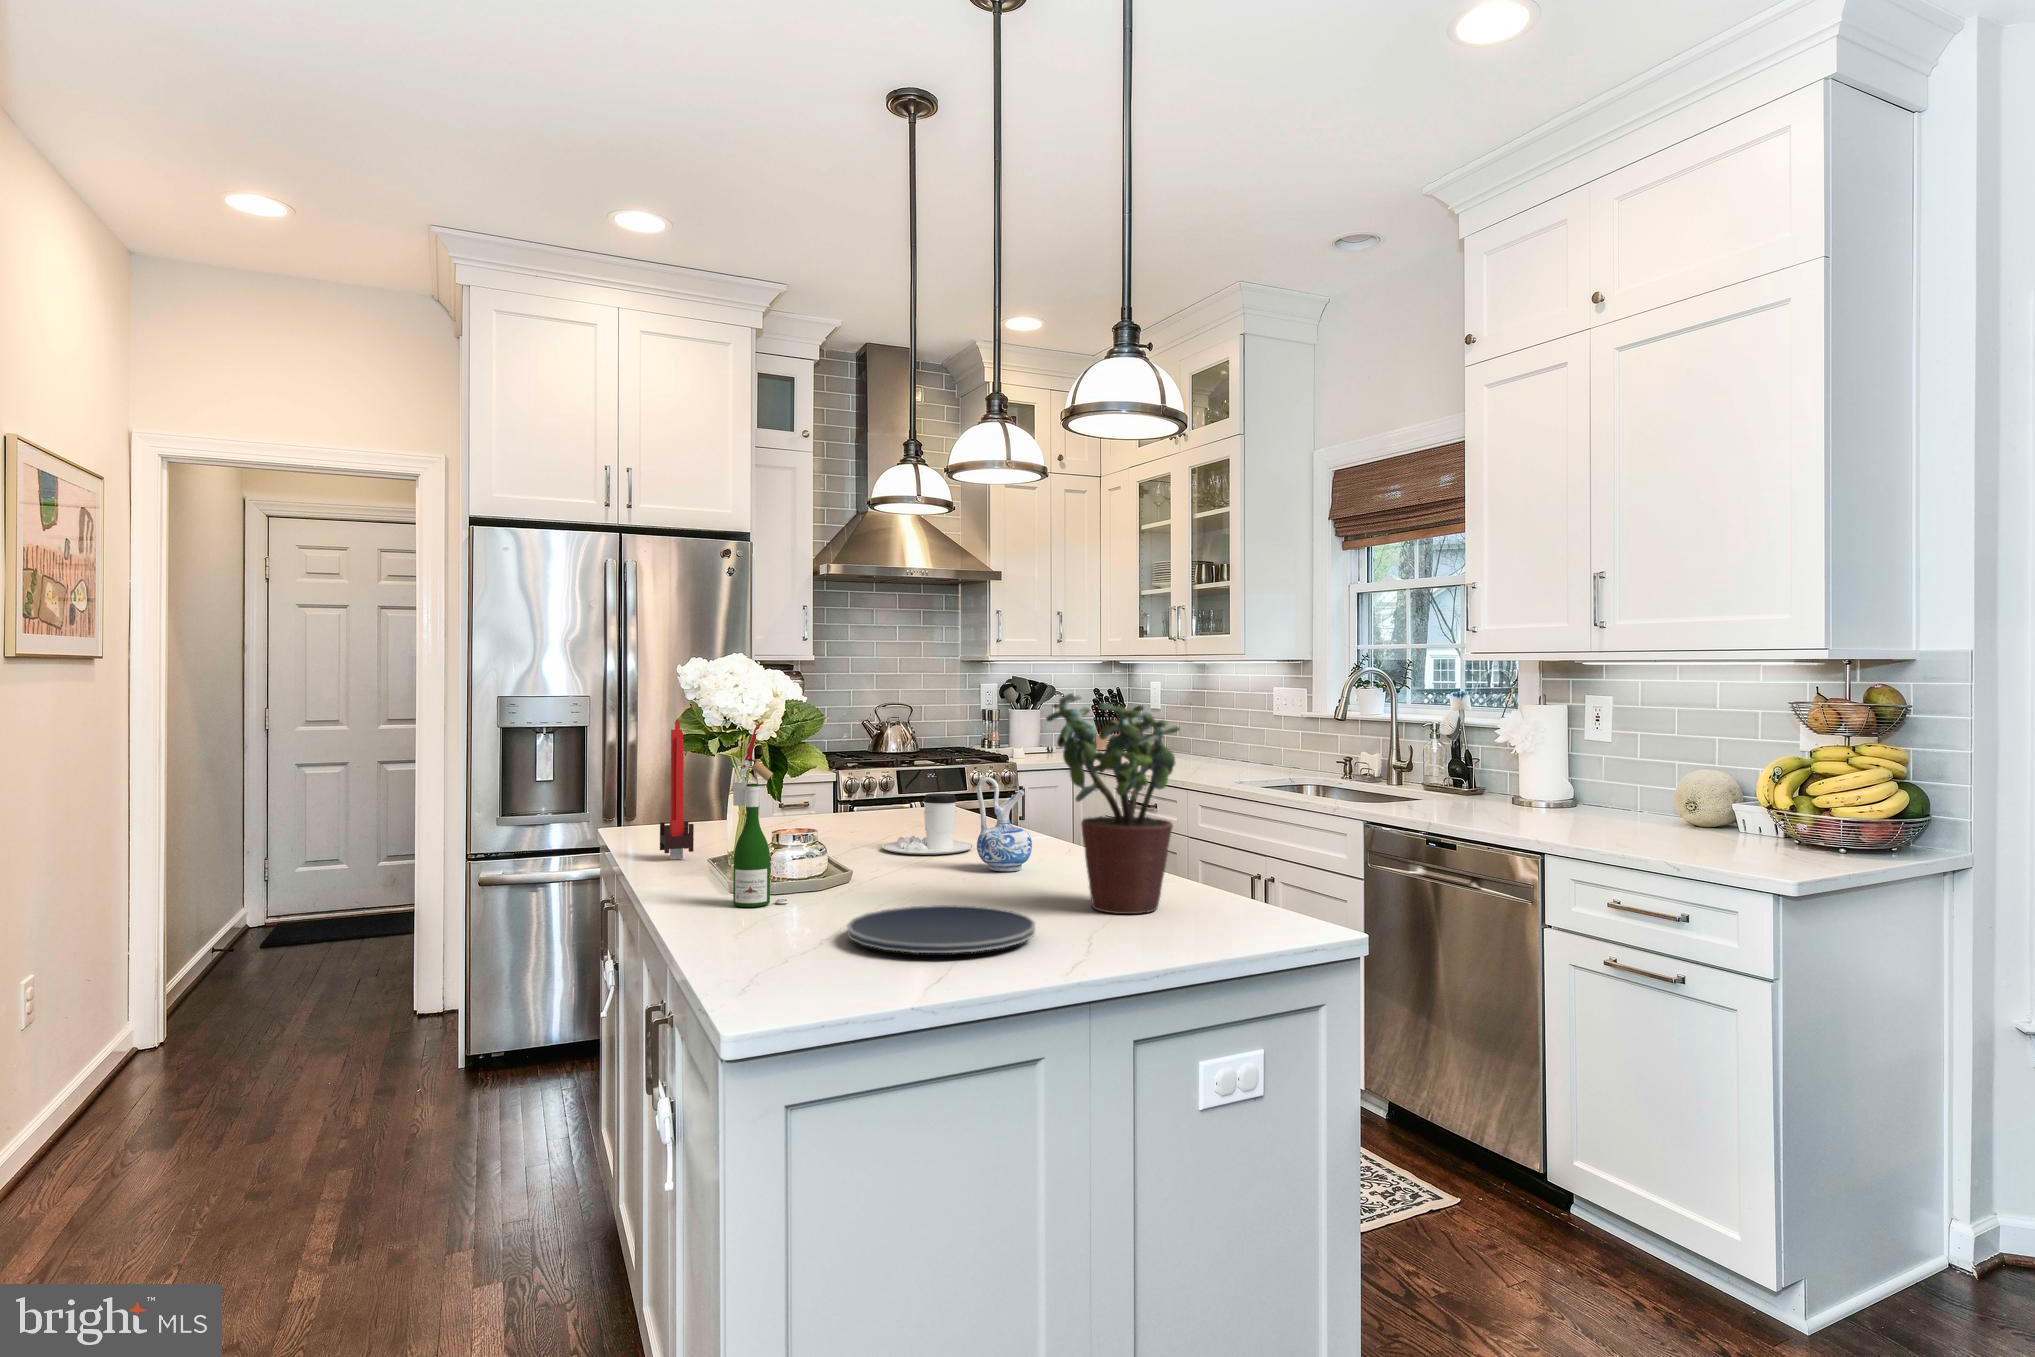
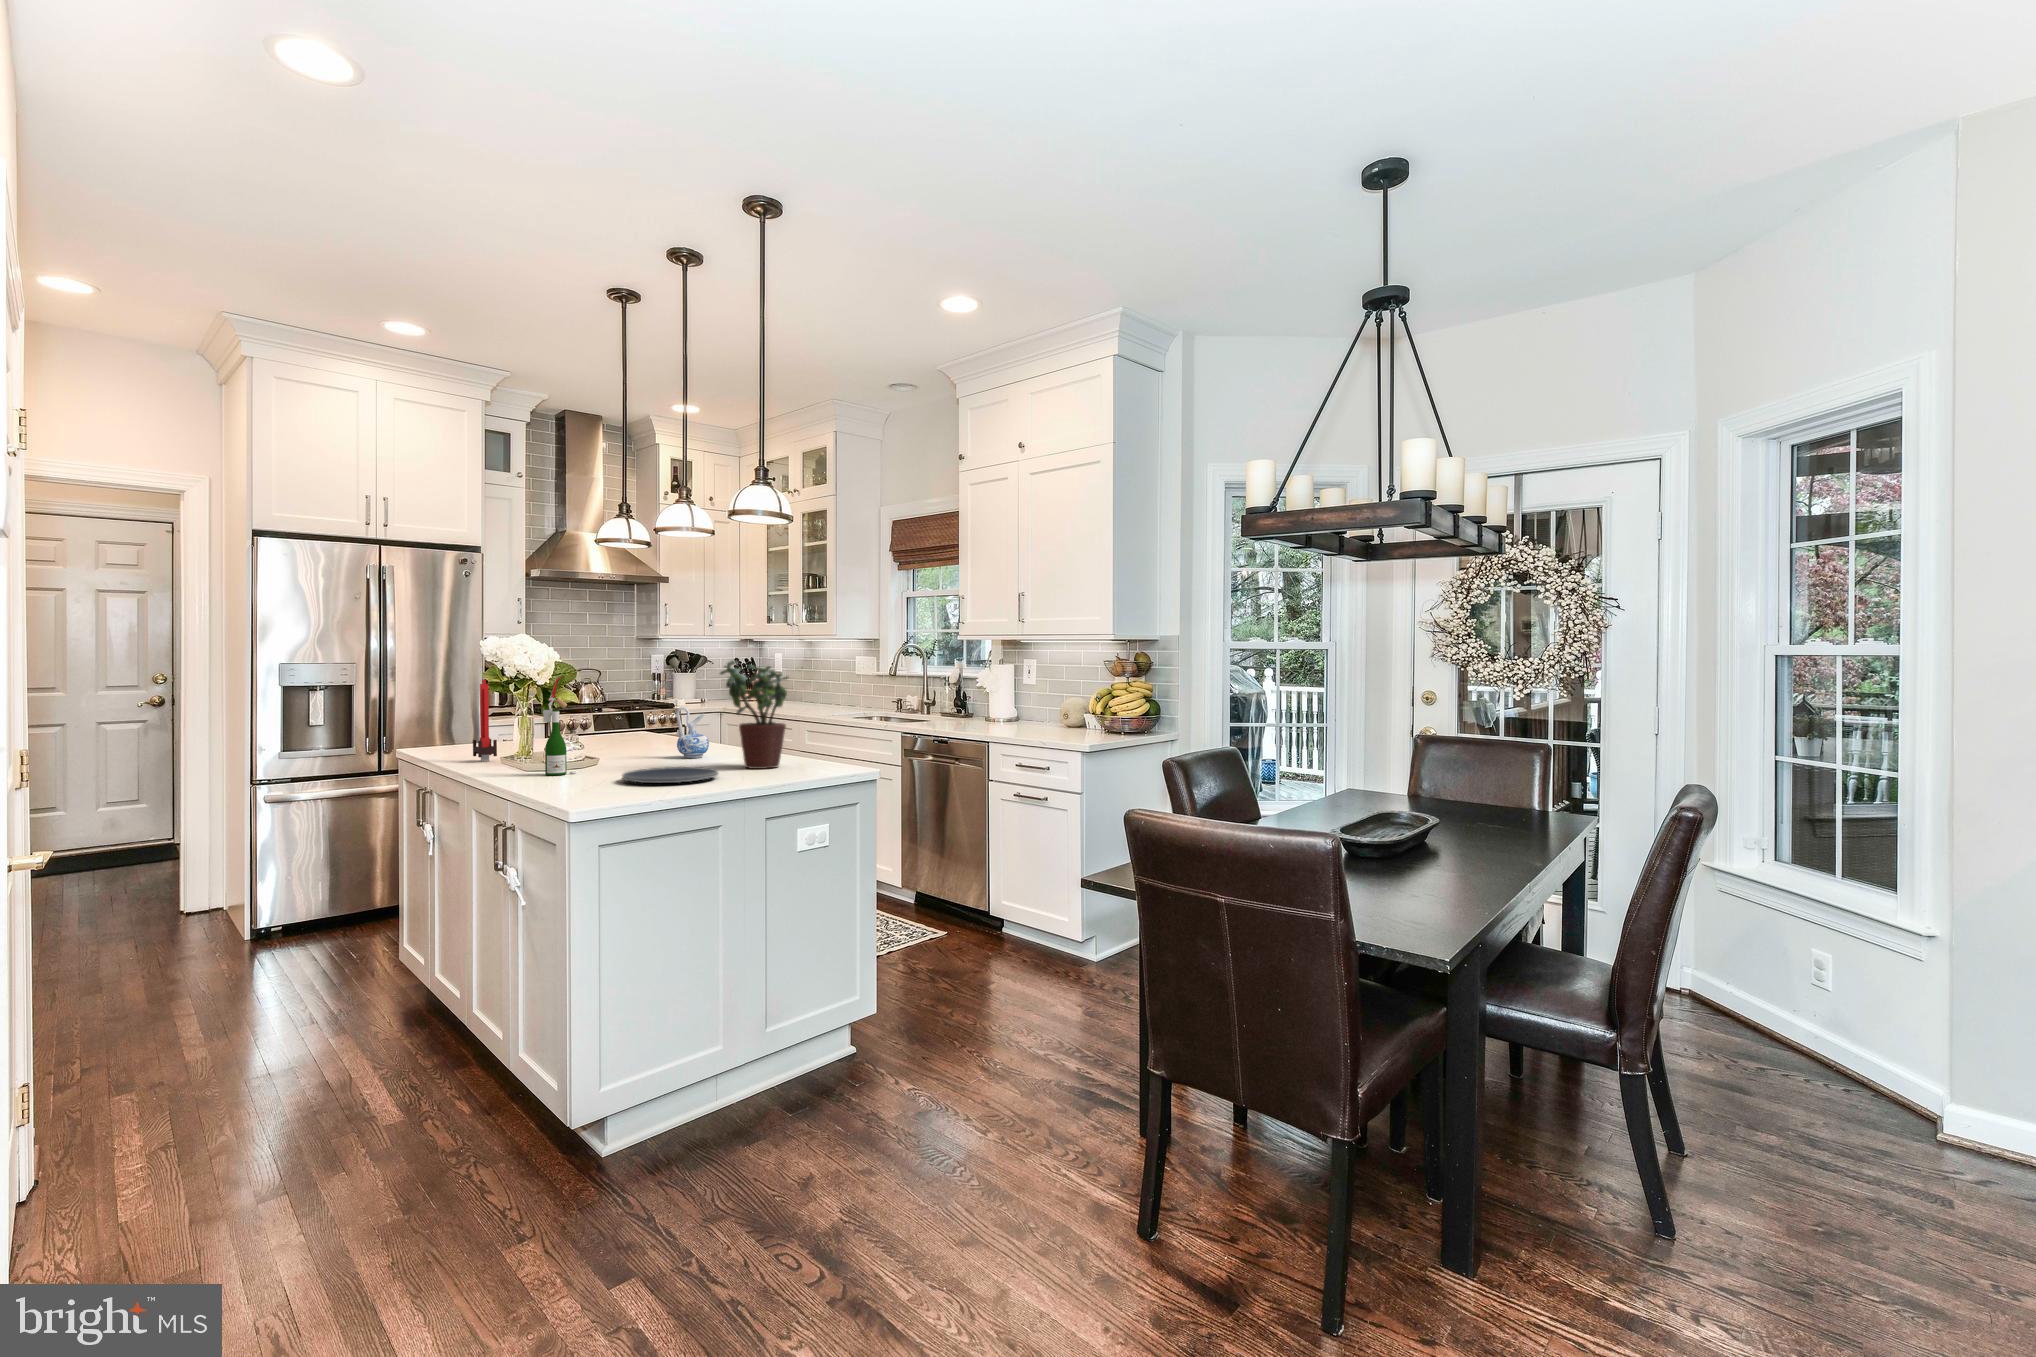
coffee cup: present [882,793,974,855] -> none [614,719,671,753]

